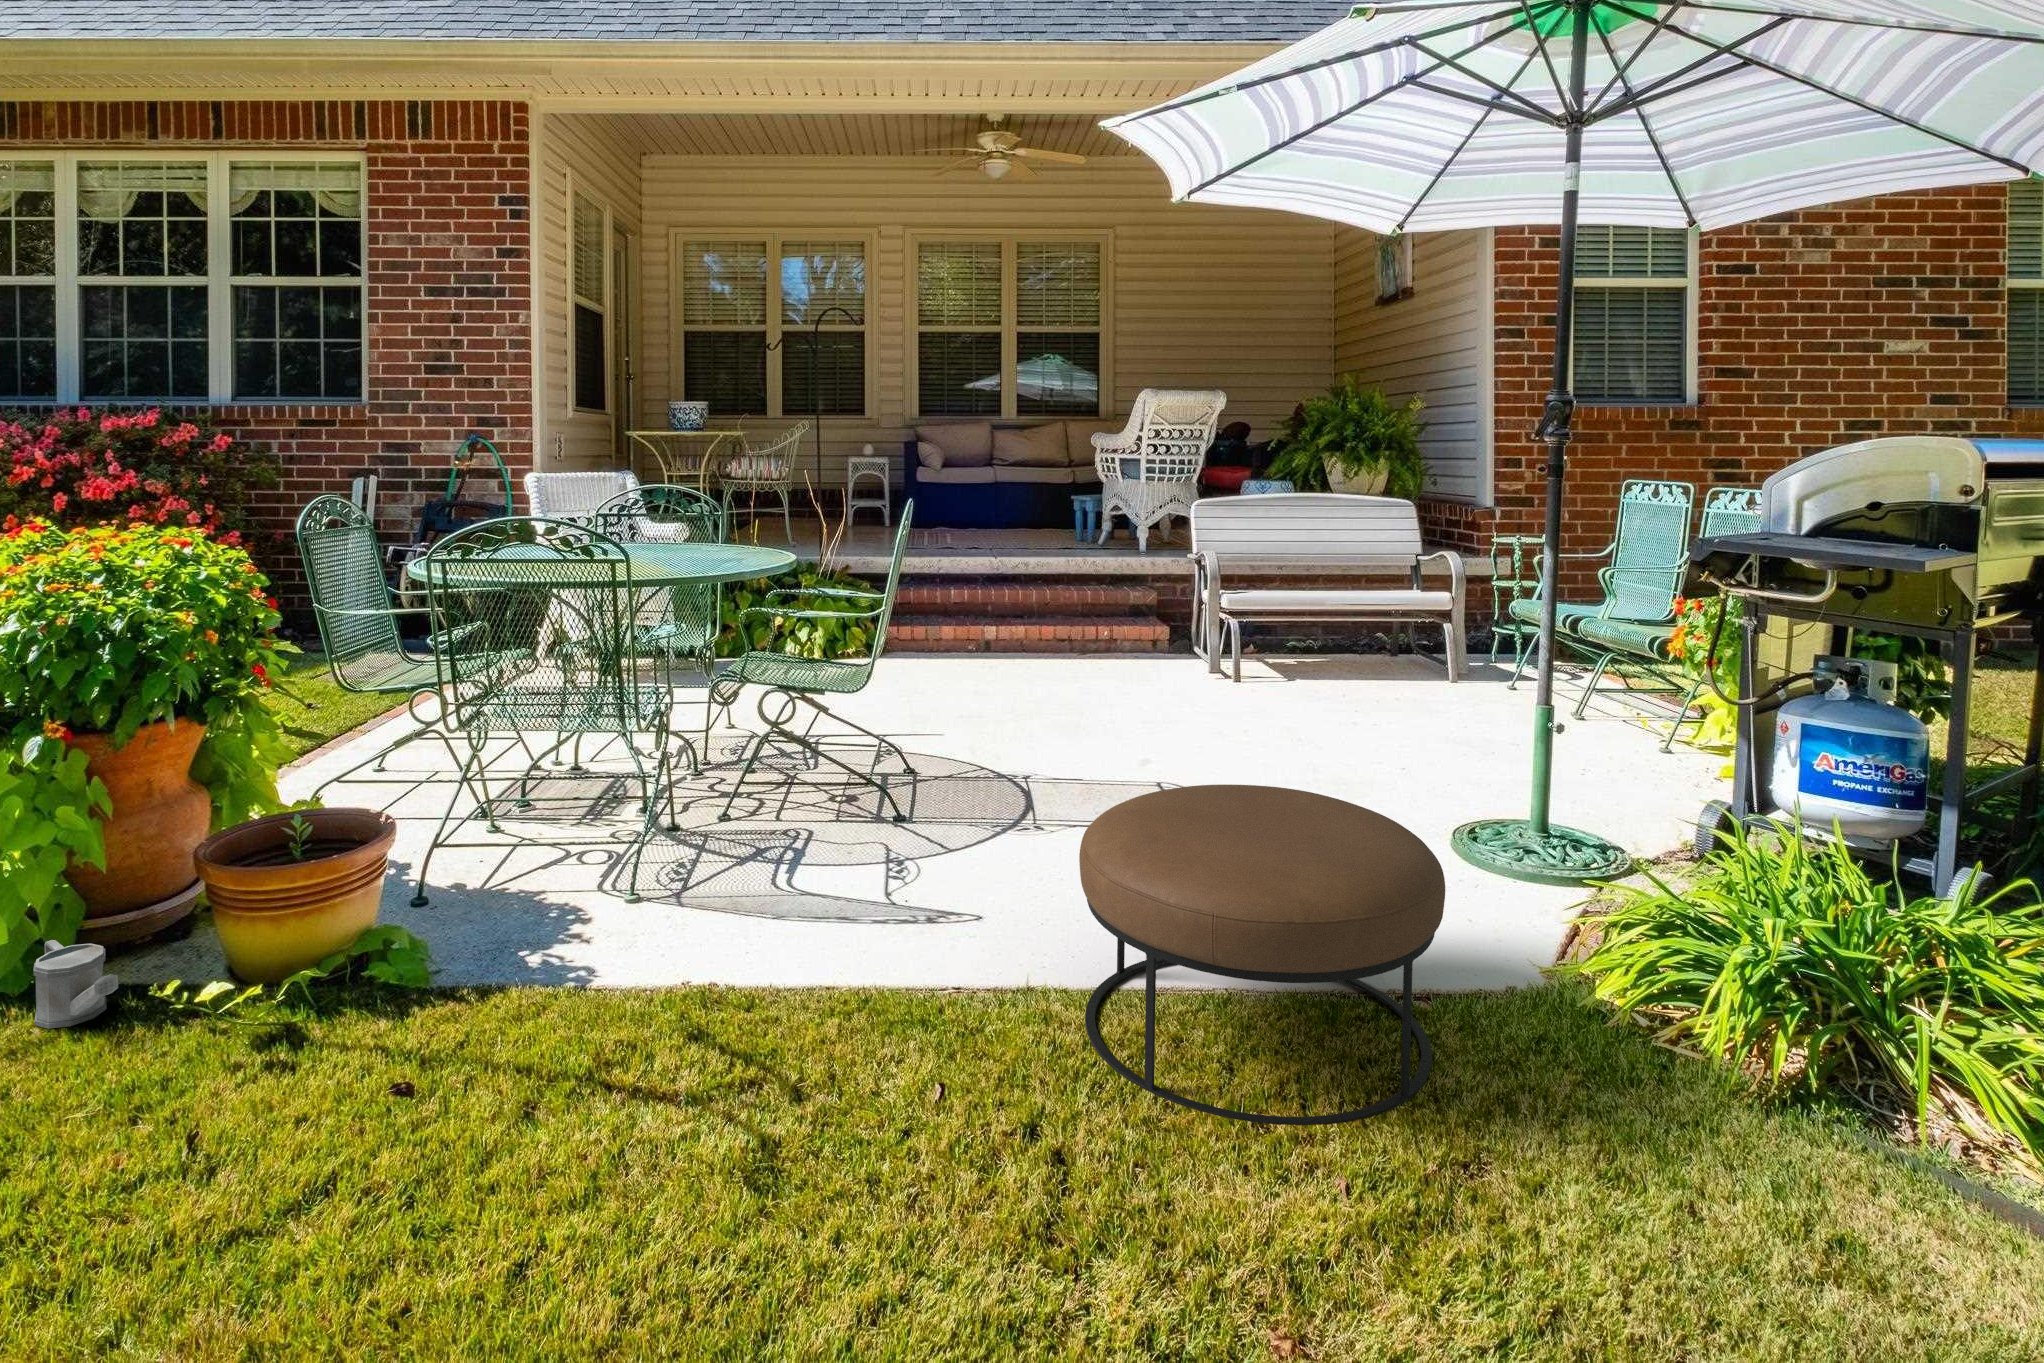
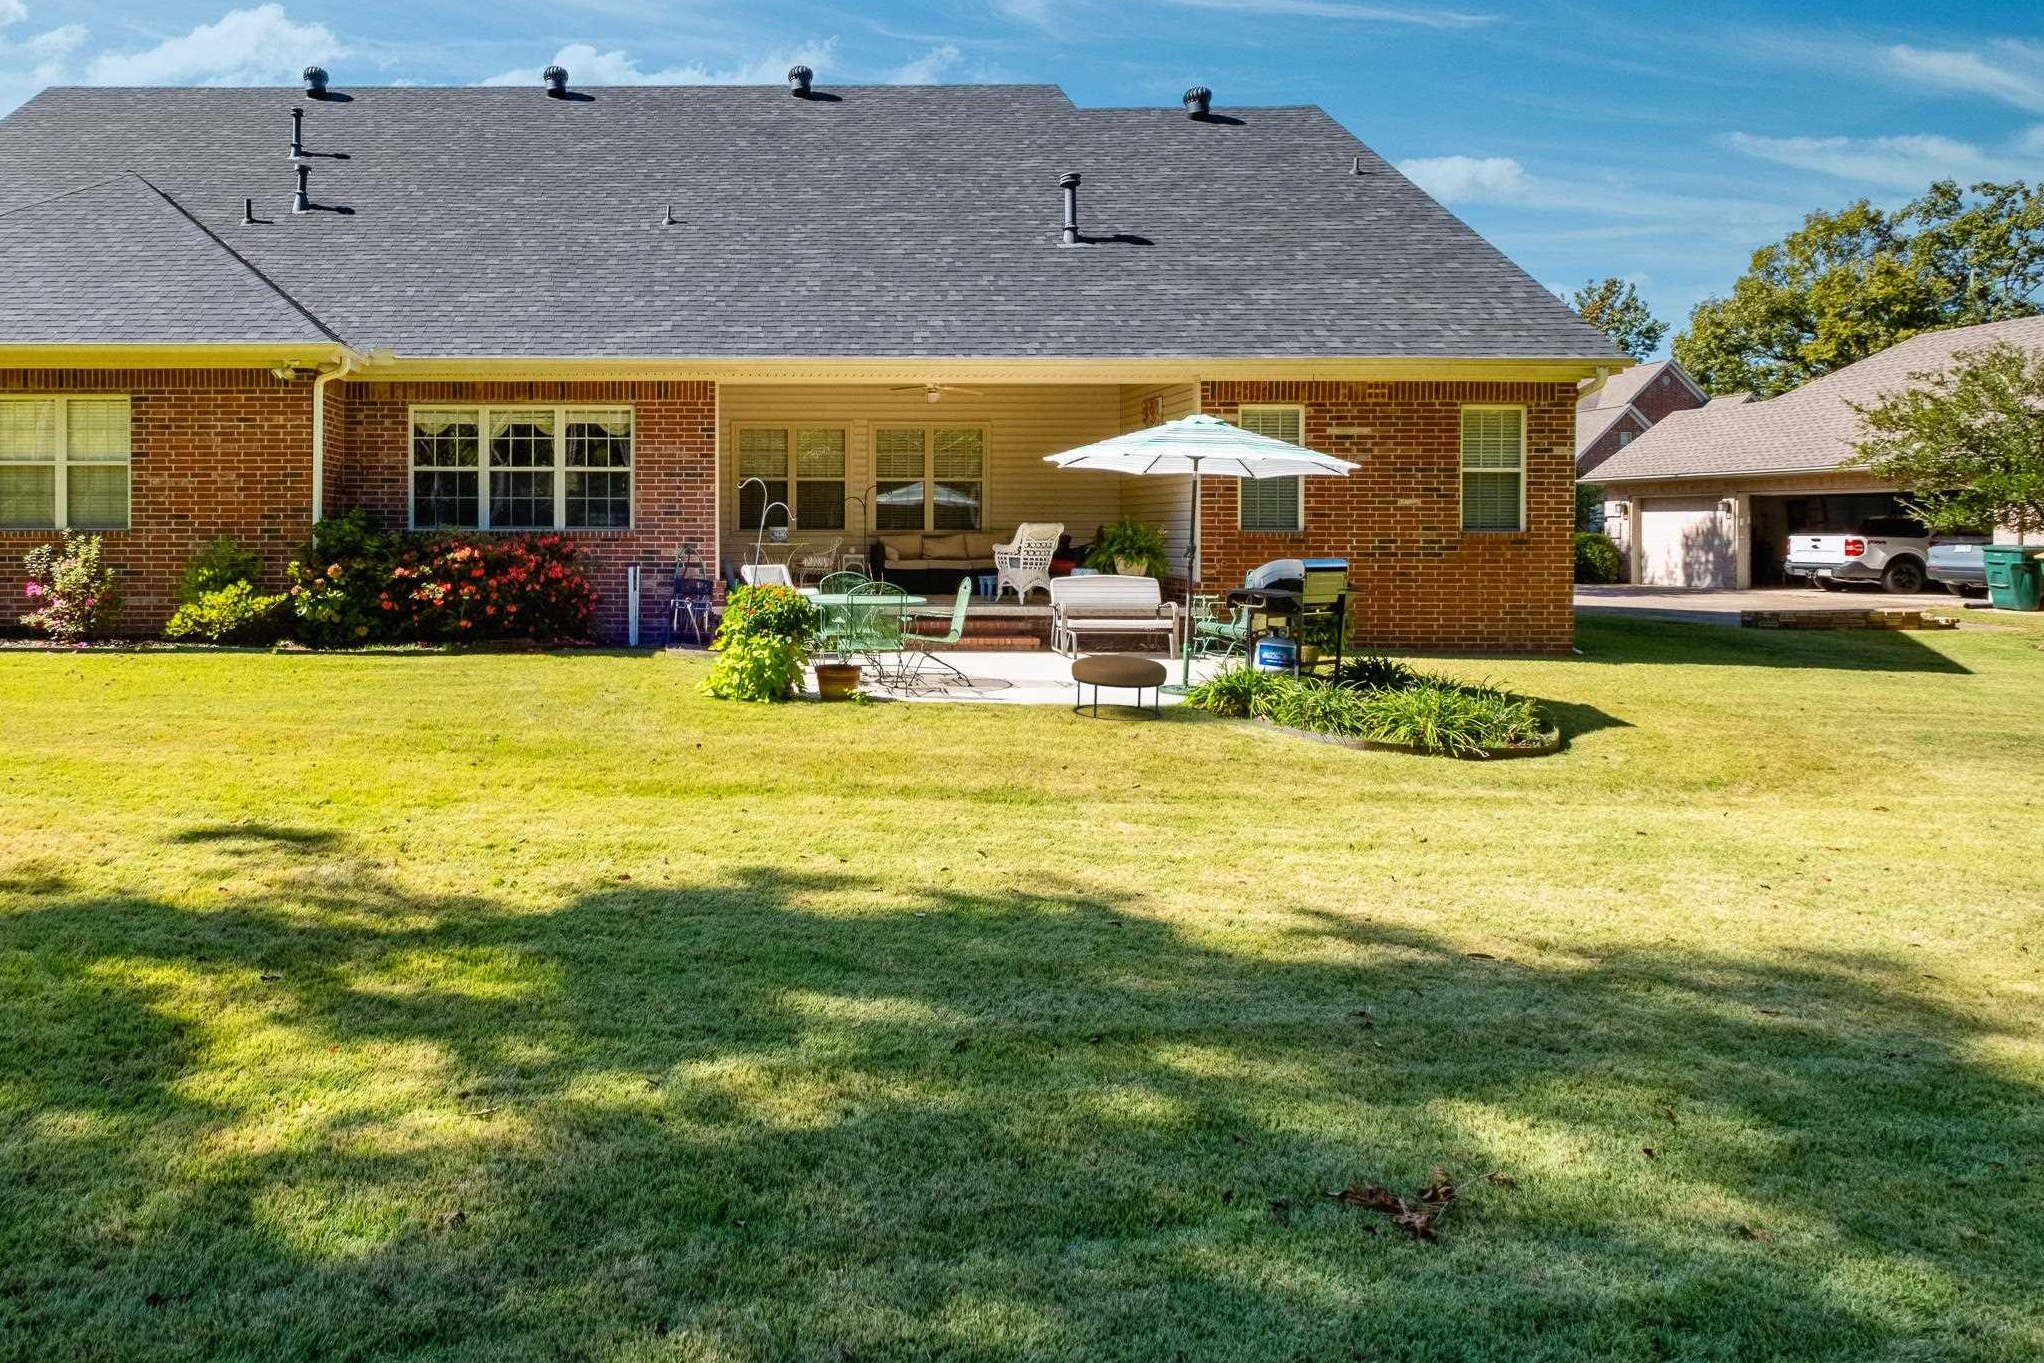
watering can: present [33,940,118,1029] -> none [799,692,836,710]

